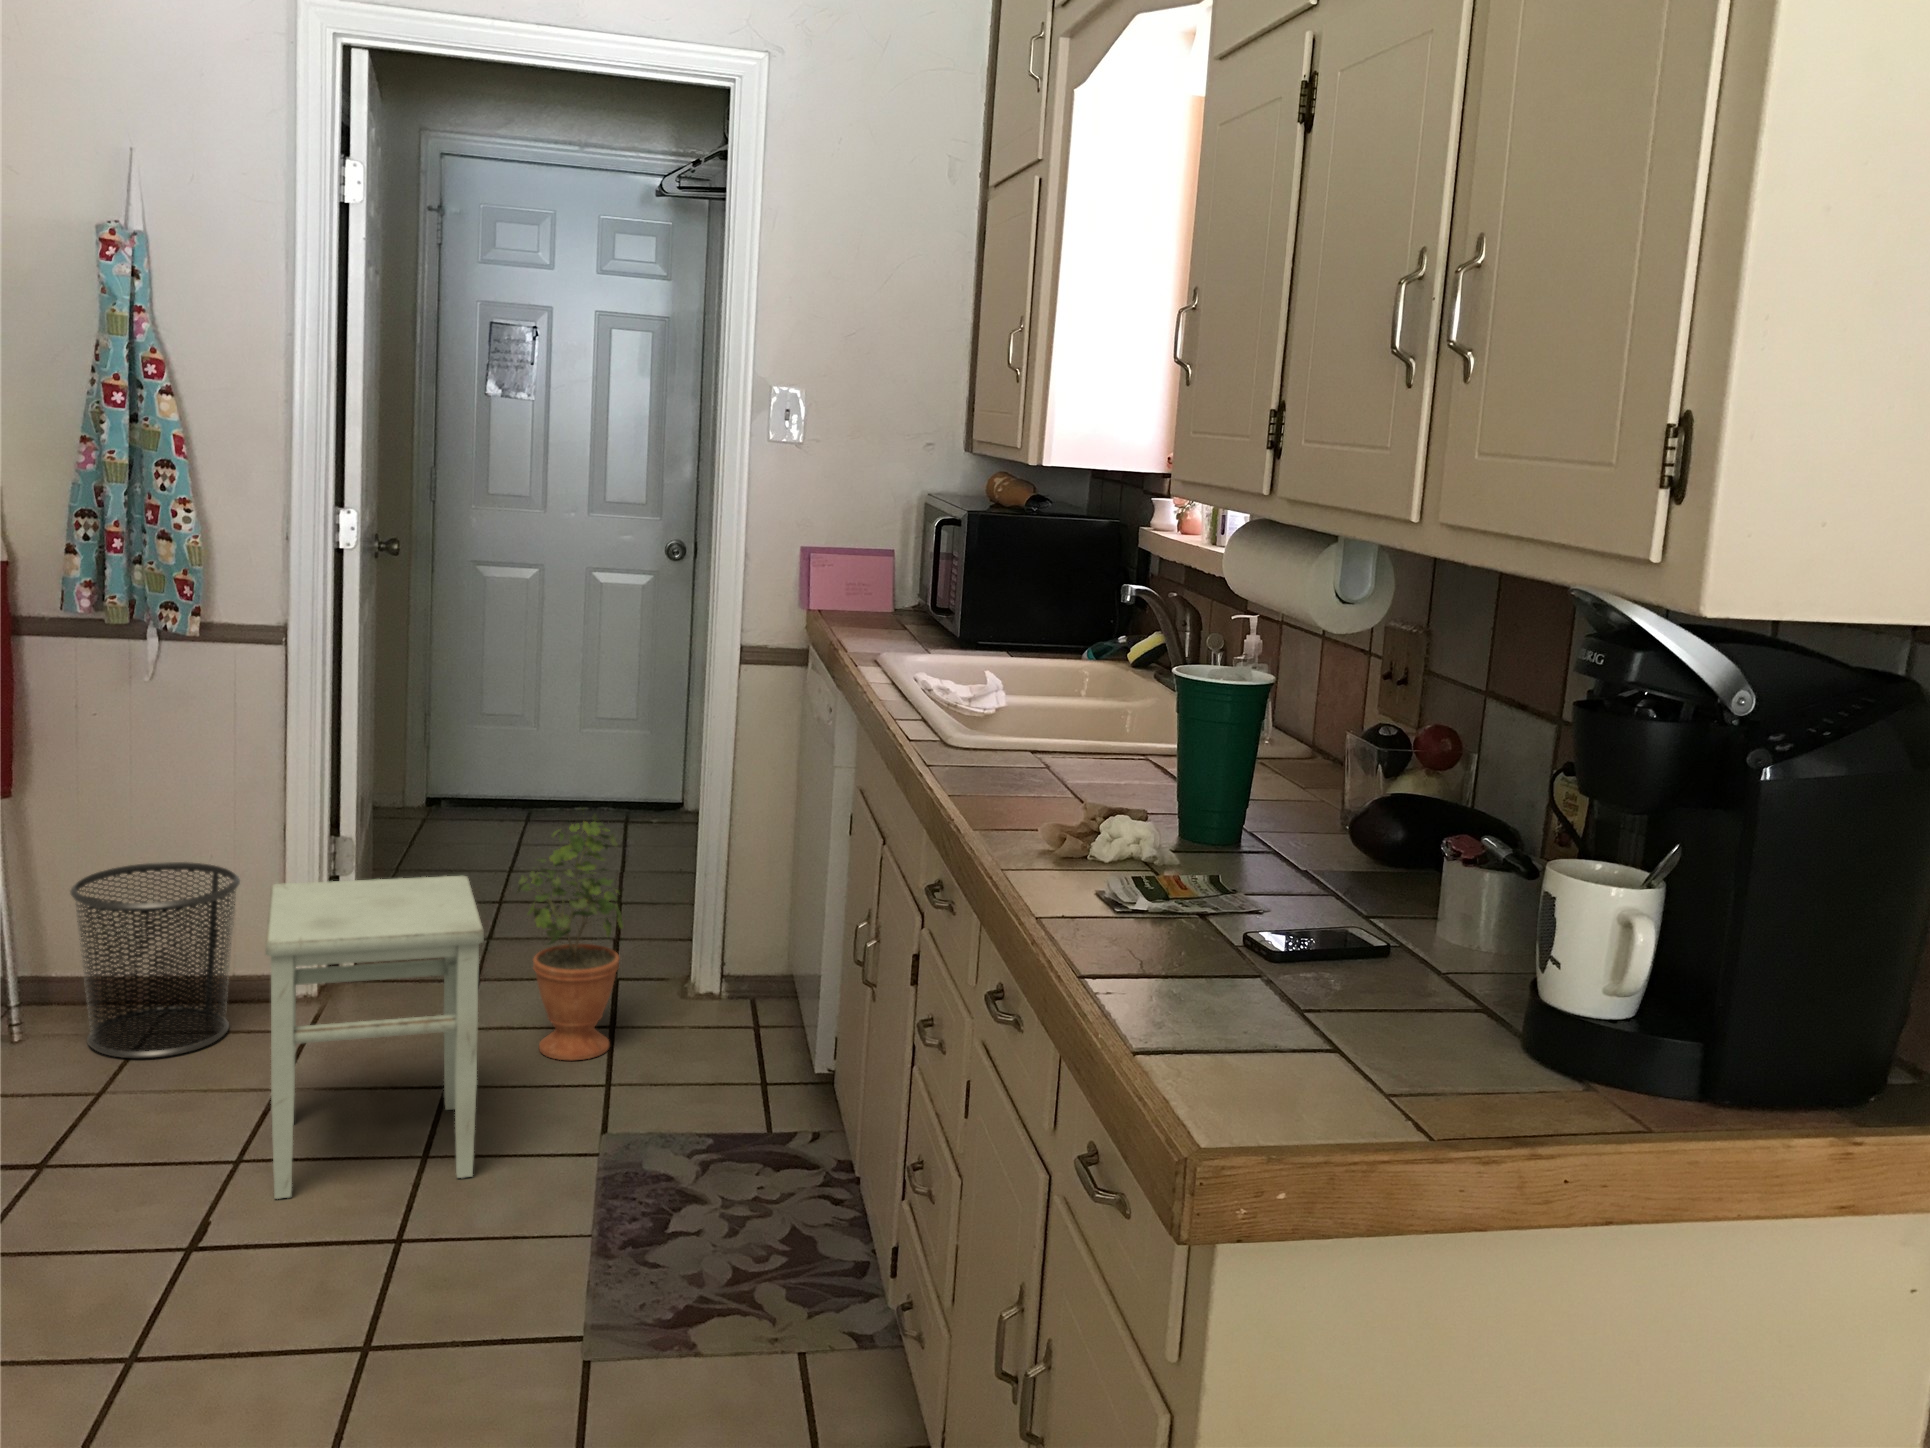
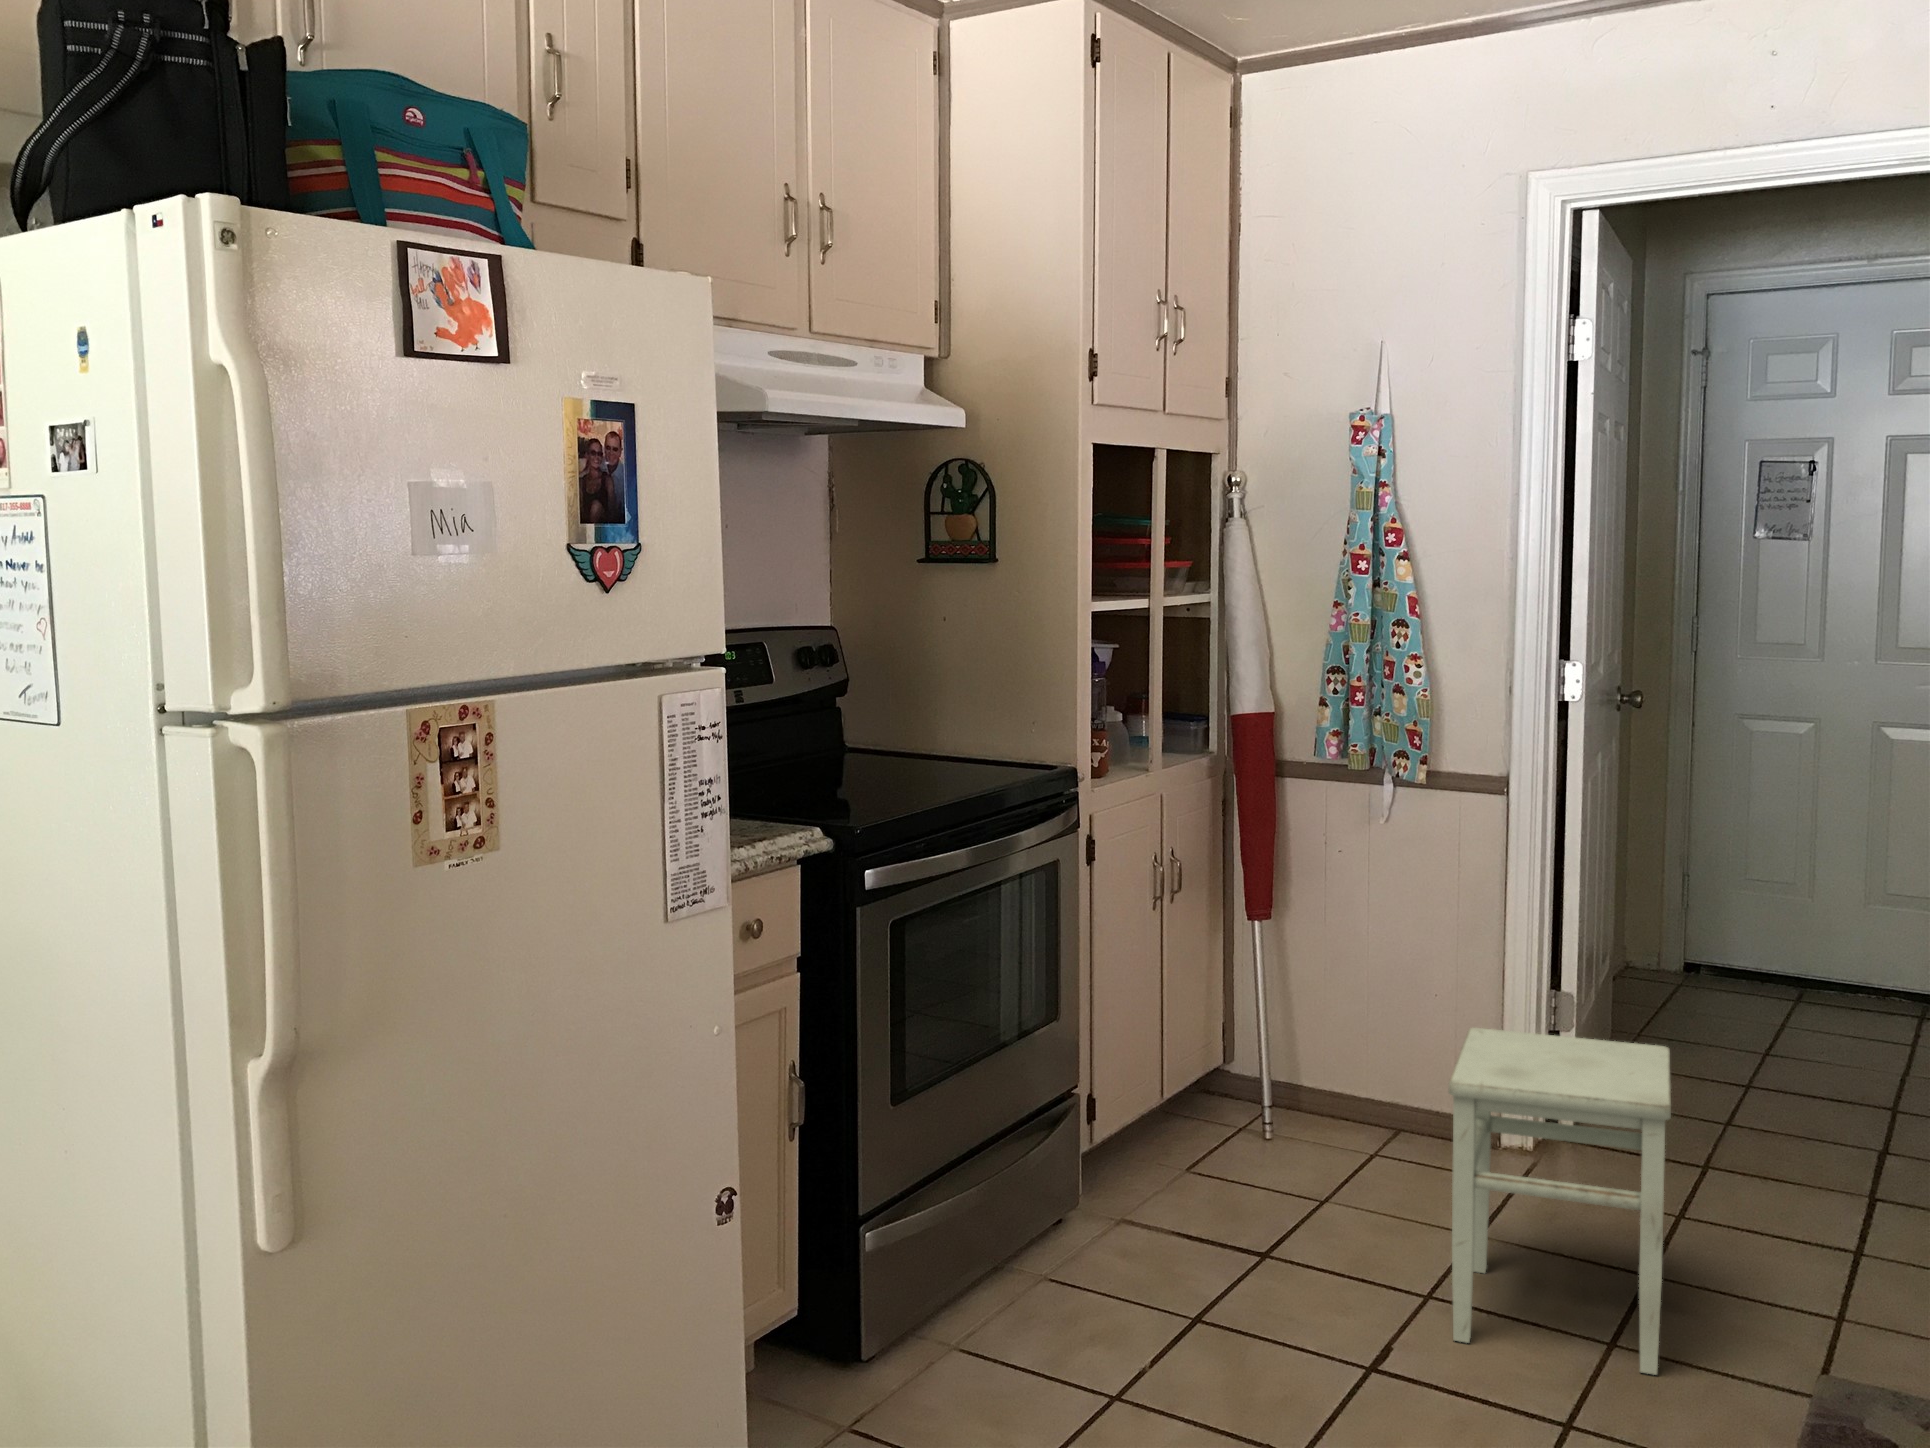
potted plant: present [518,815,623,1060] -> none [1735,990,1866,1282]
trash can: present [70,862,240,1058] -> none [1310,995,1457,1181]

